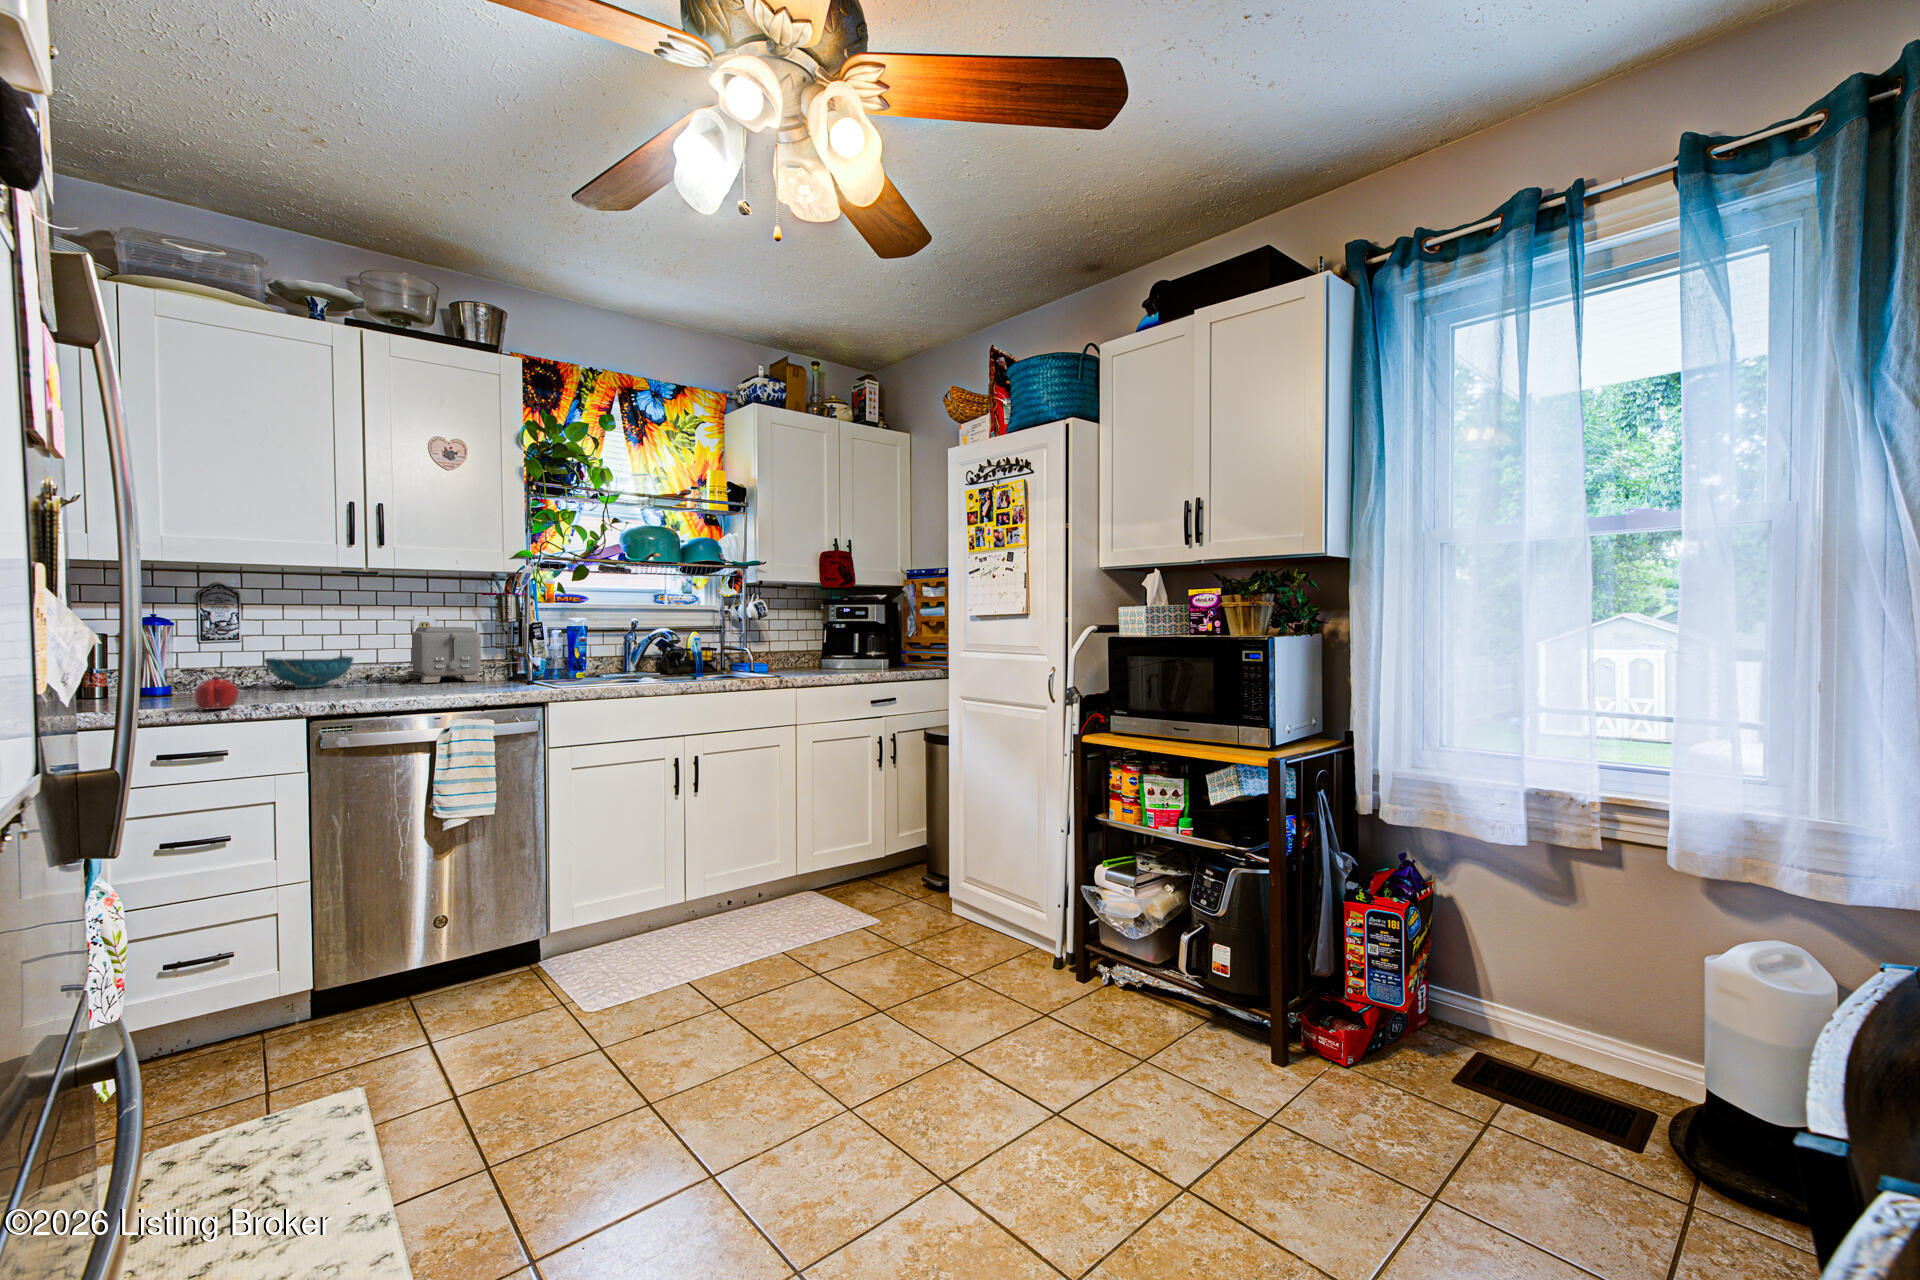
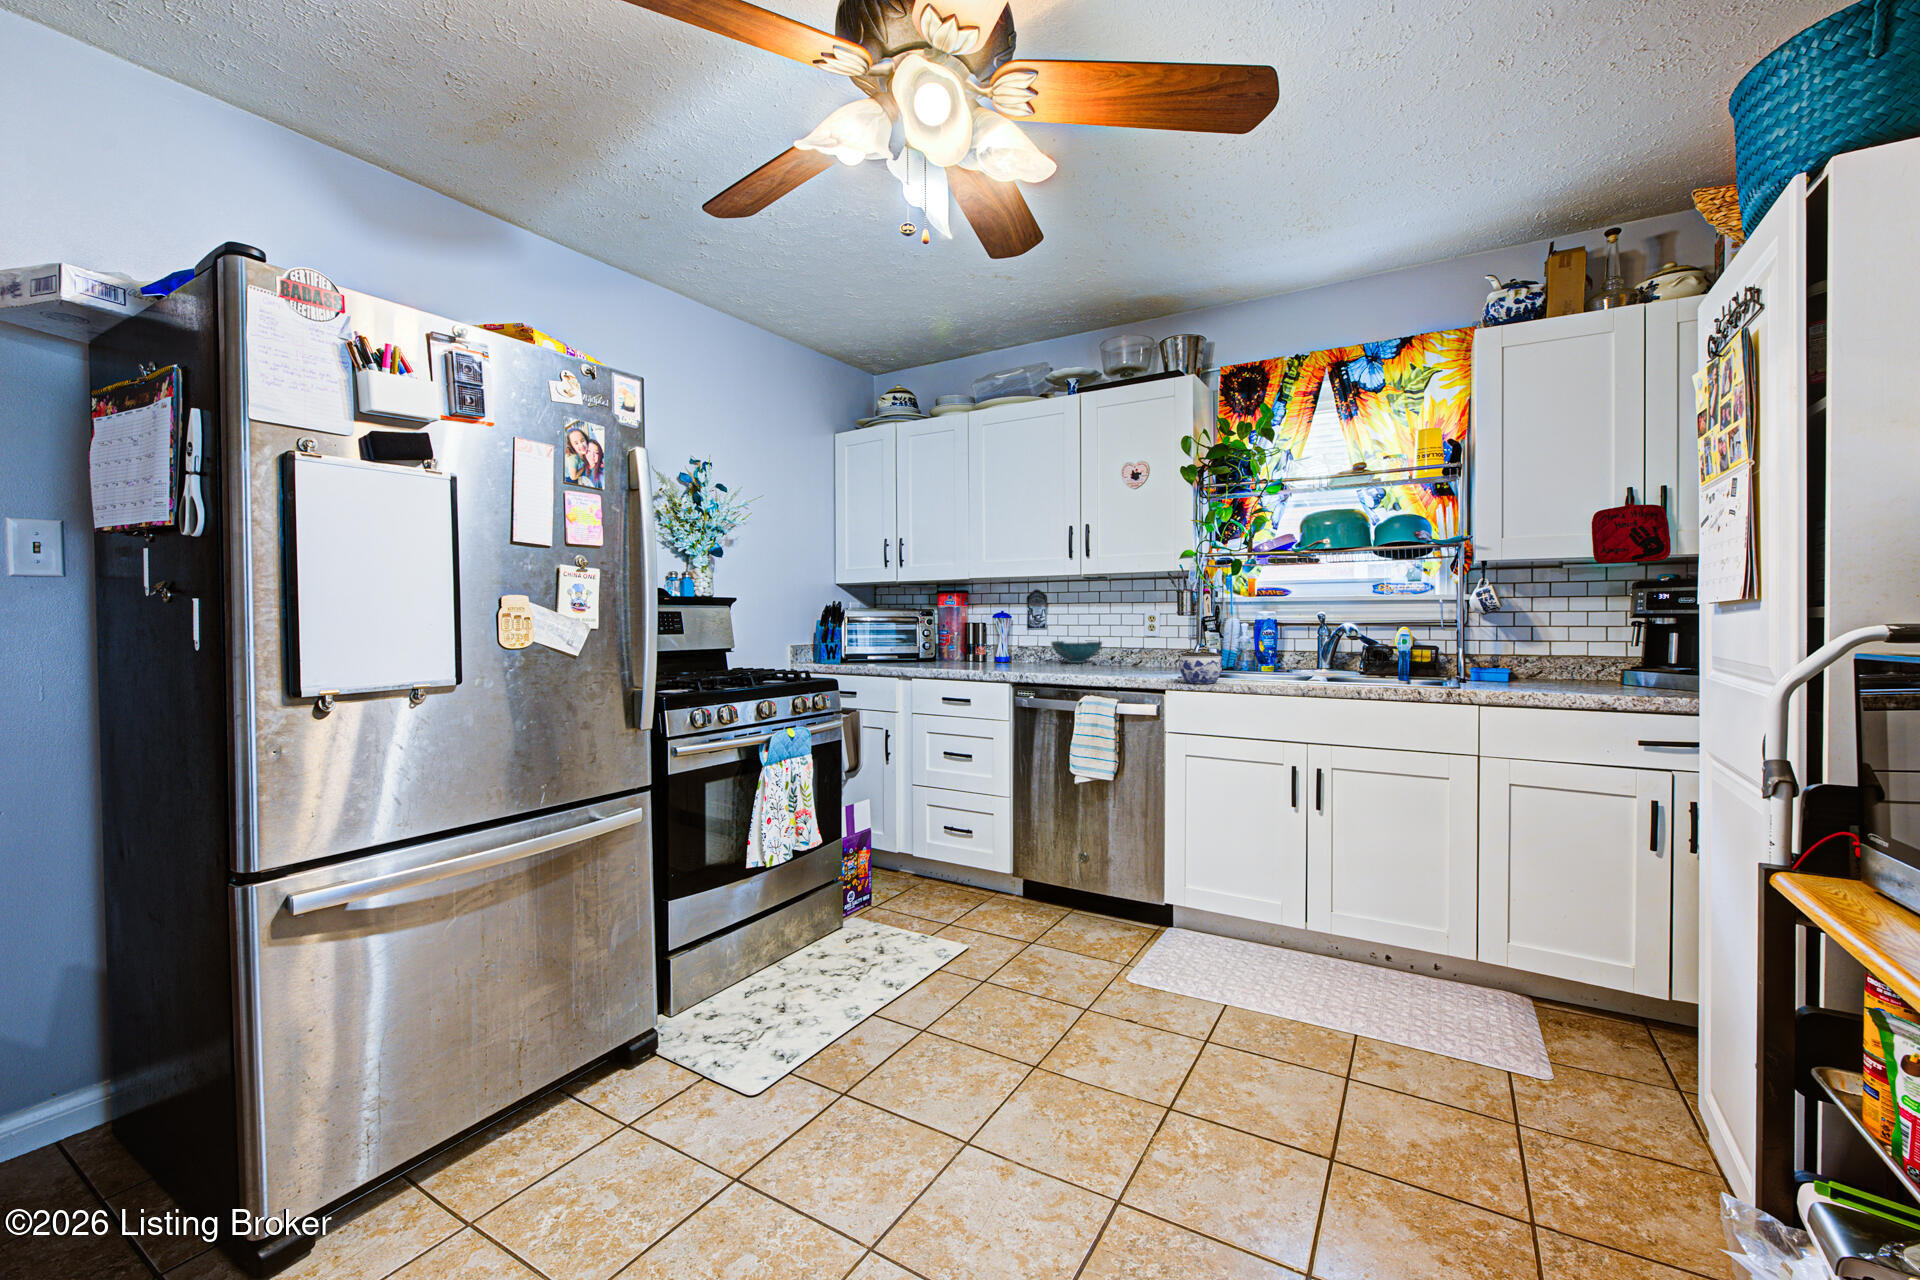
toaster: present [405,627,481,683] -> none [1136,619,1192,666]
jar: none [570,659,616,692] -> present [1179,652,1222,684]
teapot: present [194,676,239,710] -> none [960,652,989,673]

